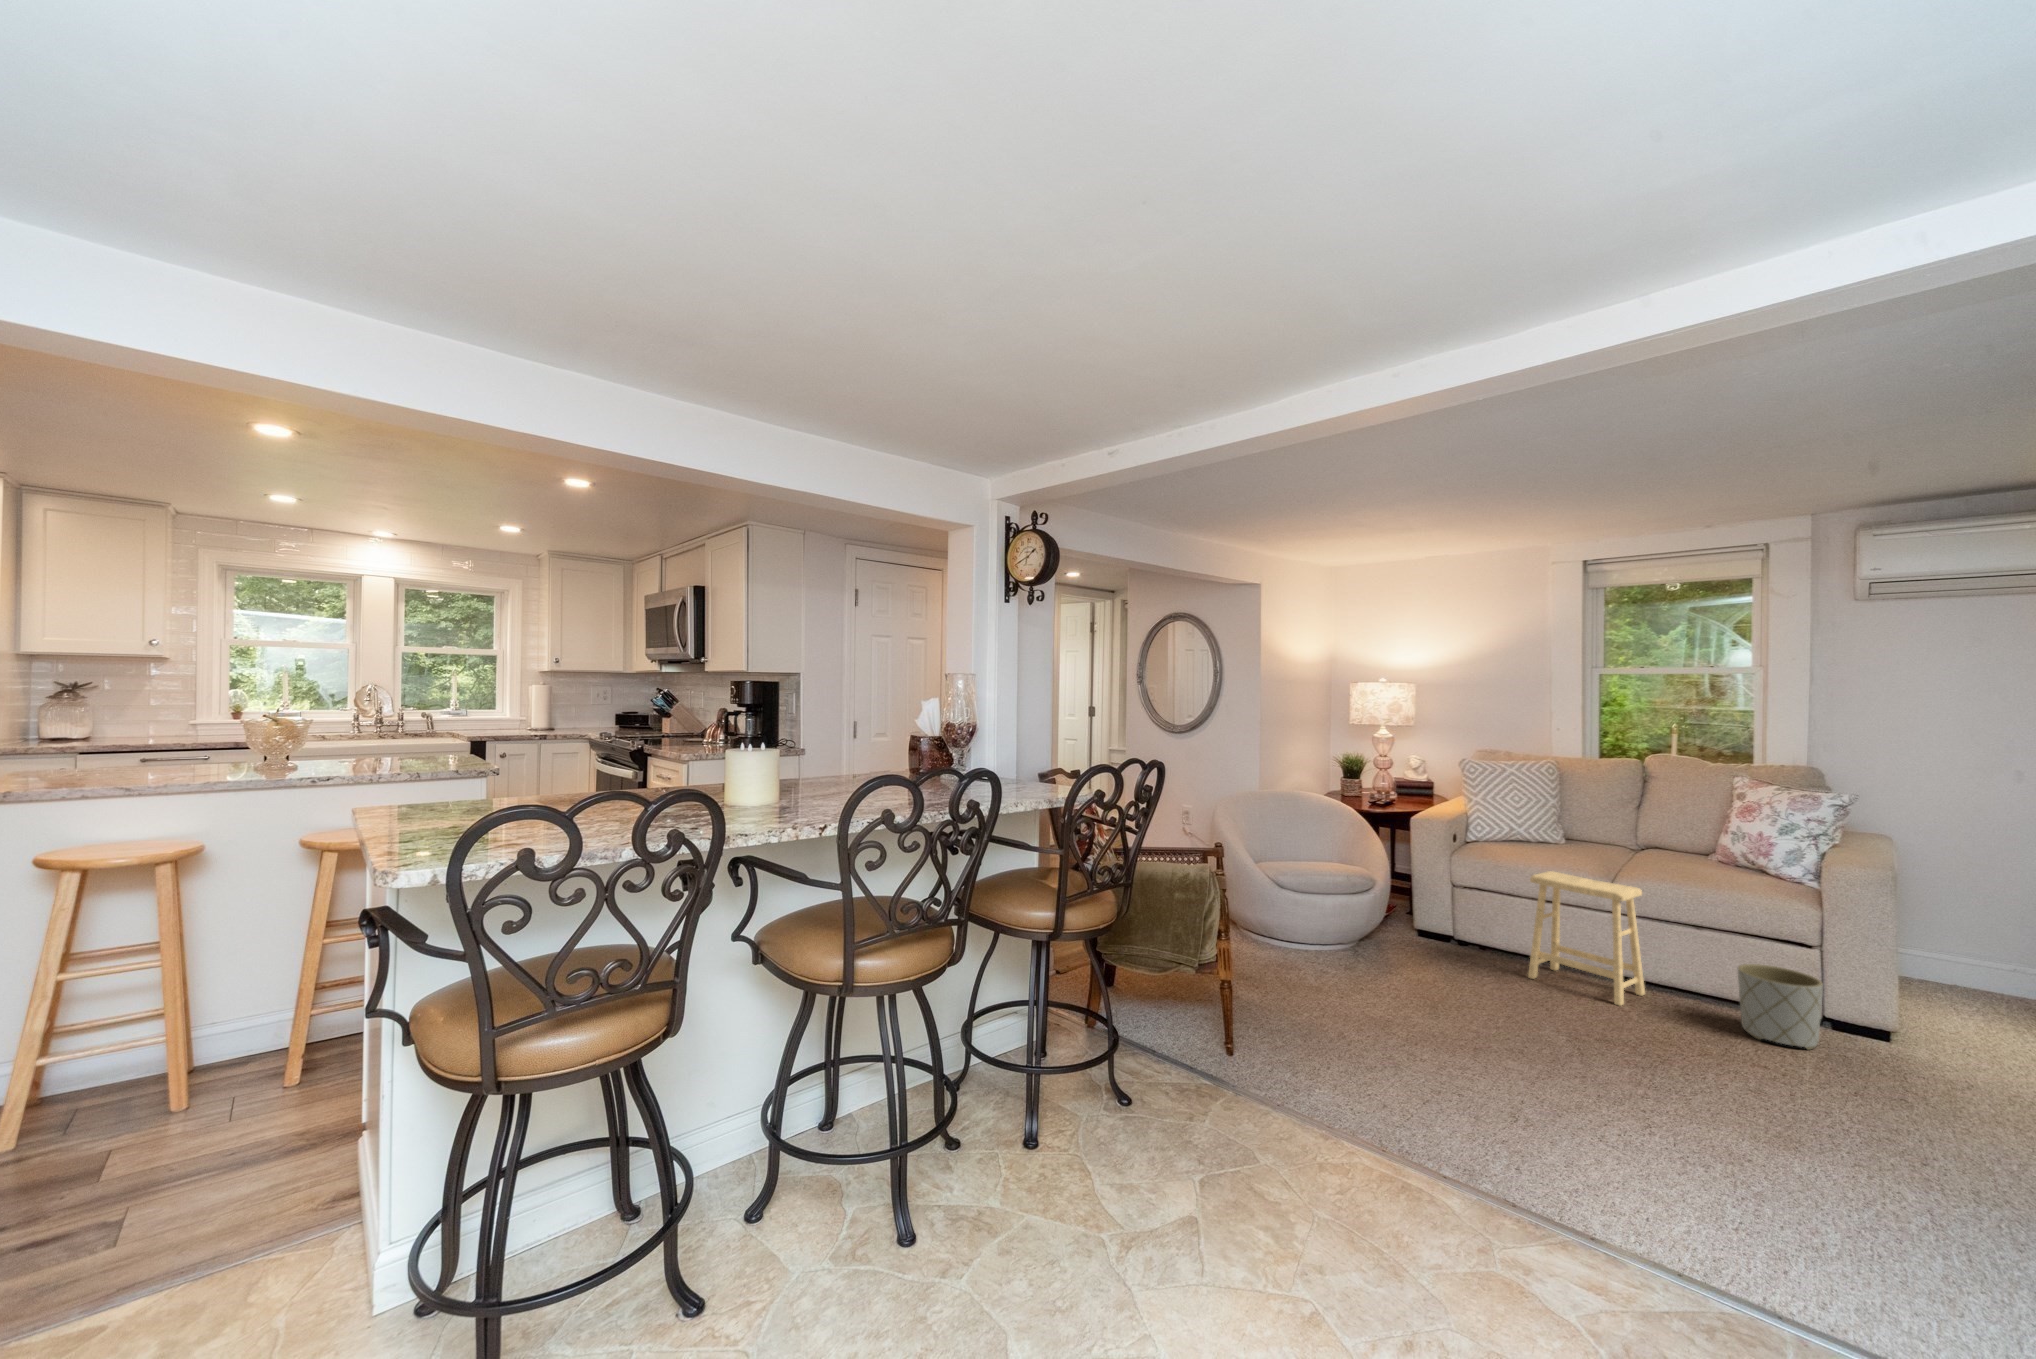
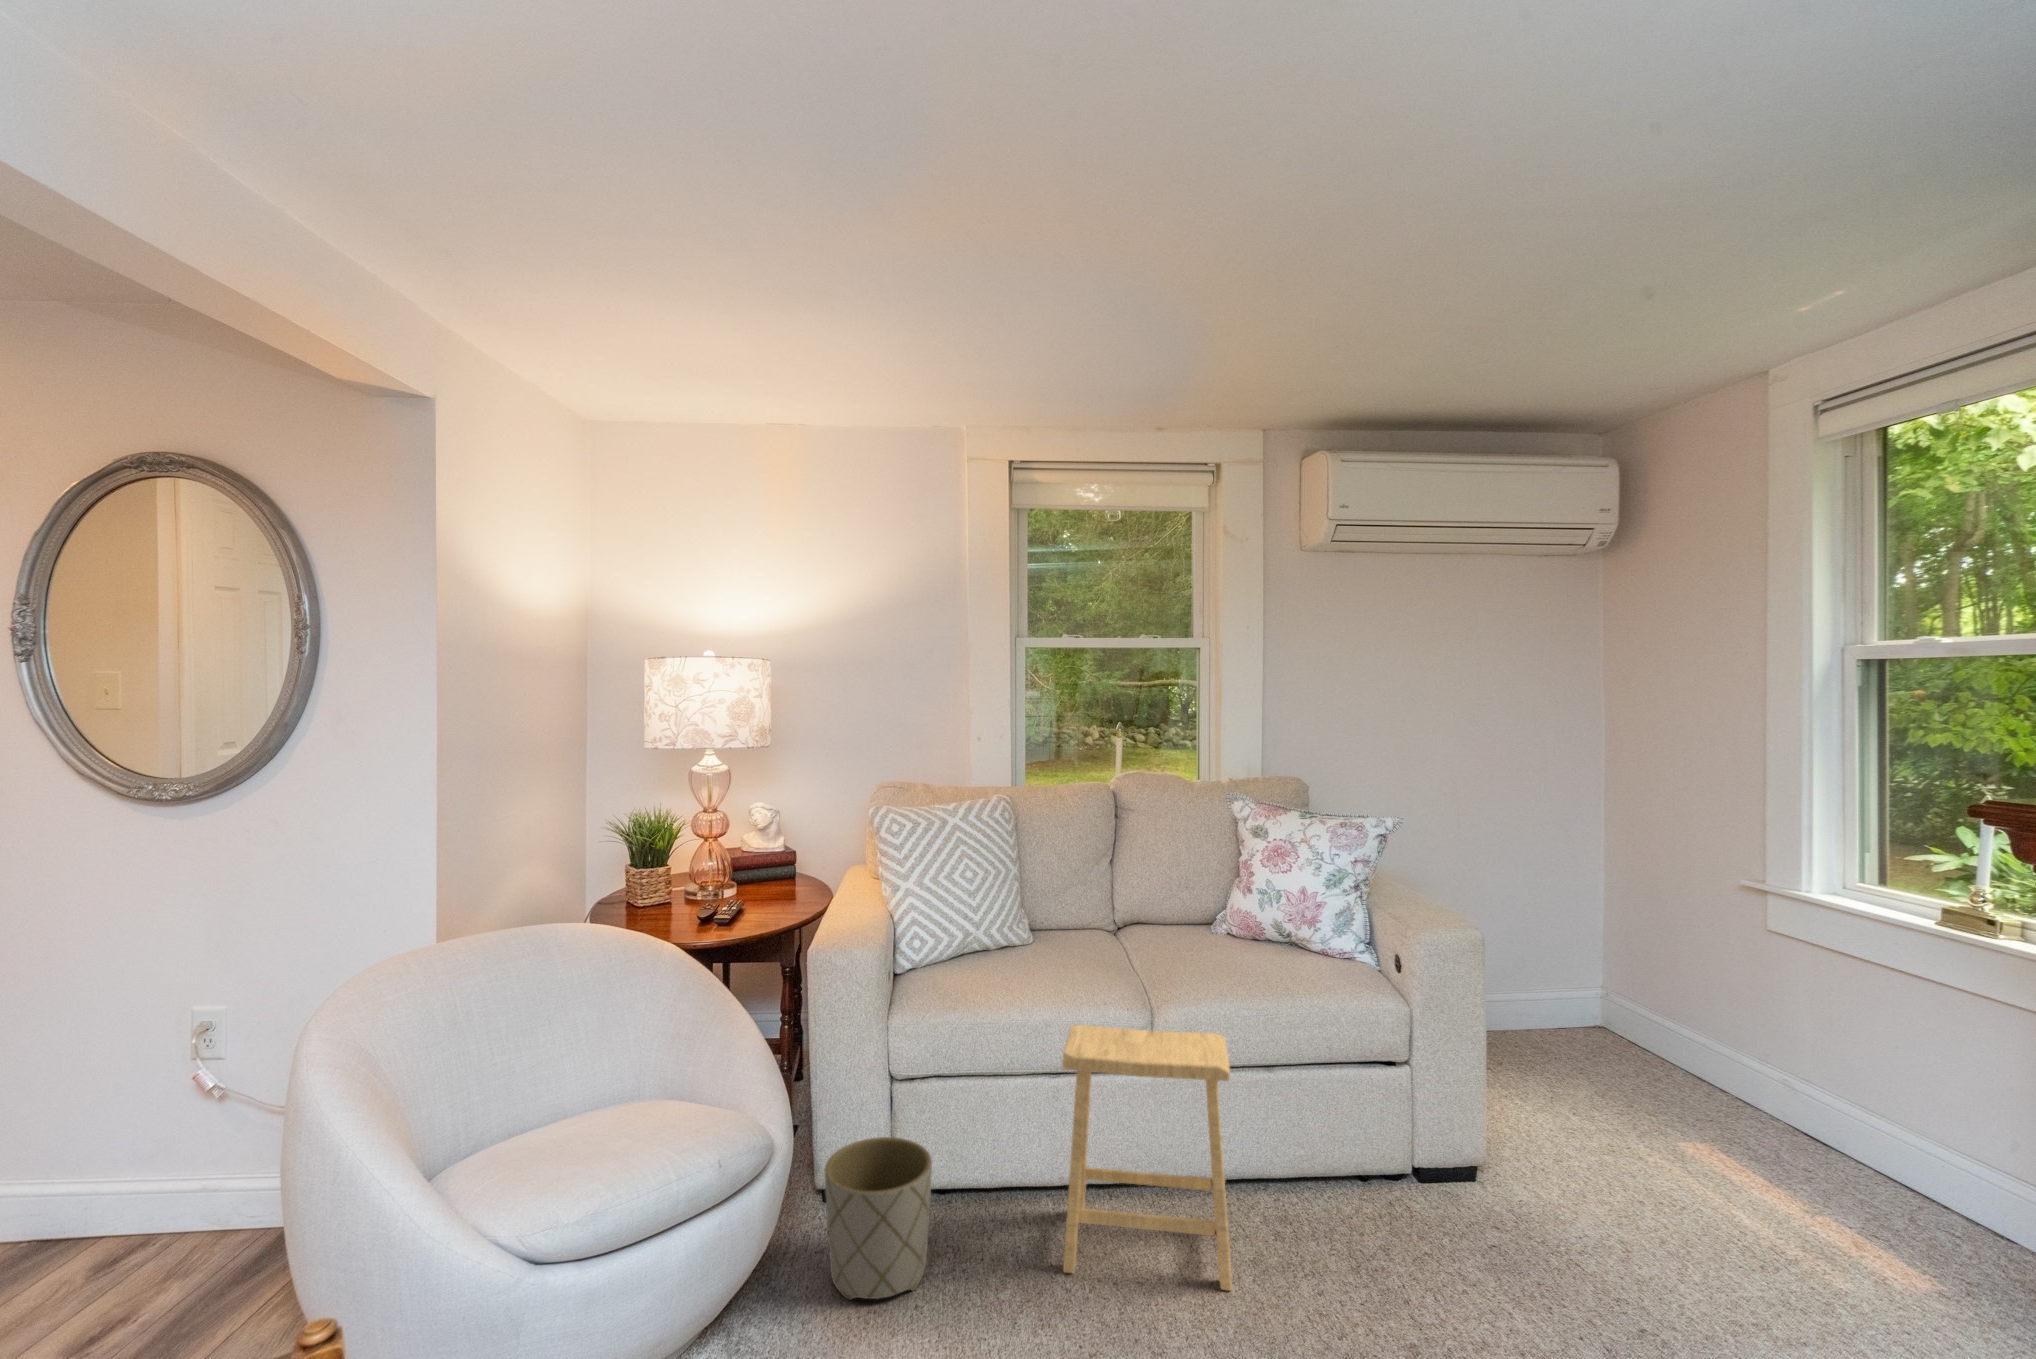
planter: present [1738,964,1823,1050] -> present [825,1137,932,1300]

